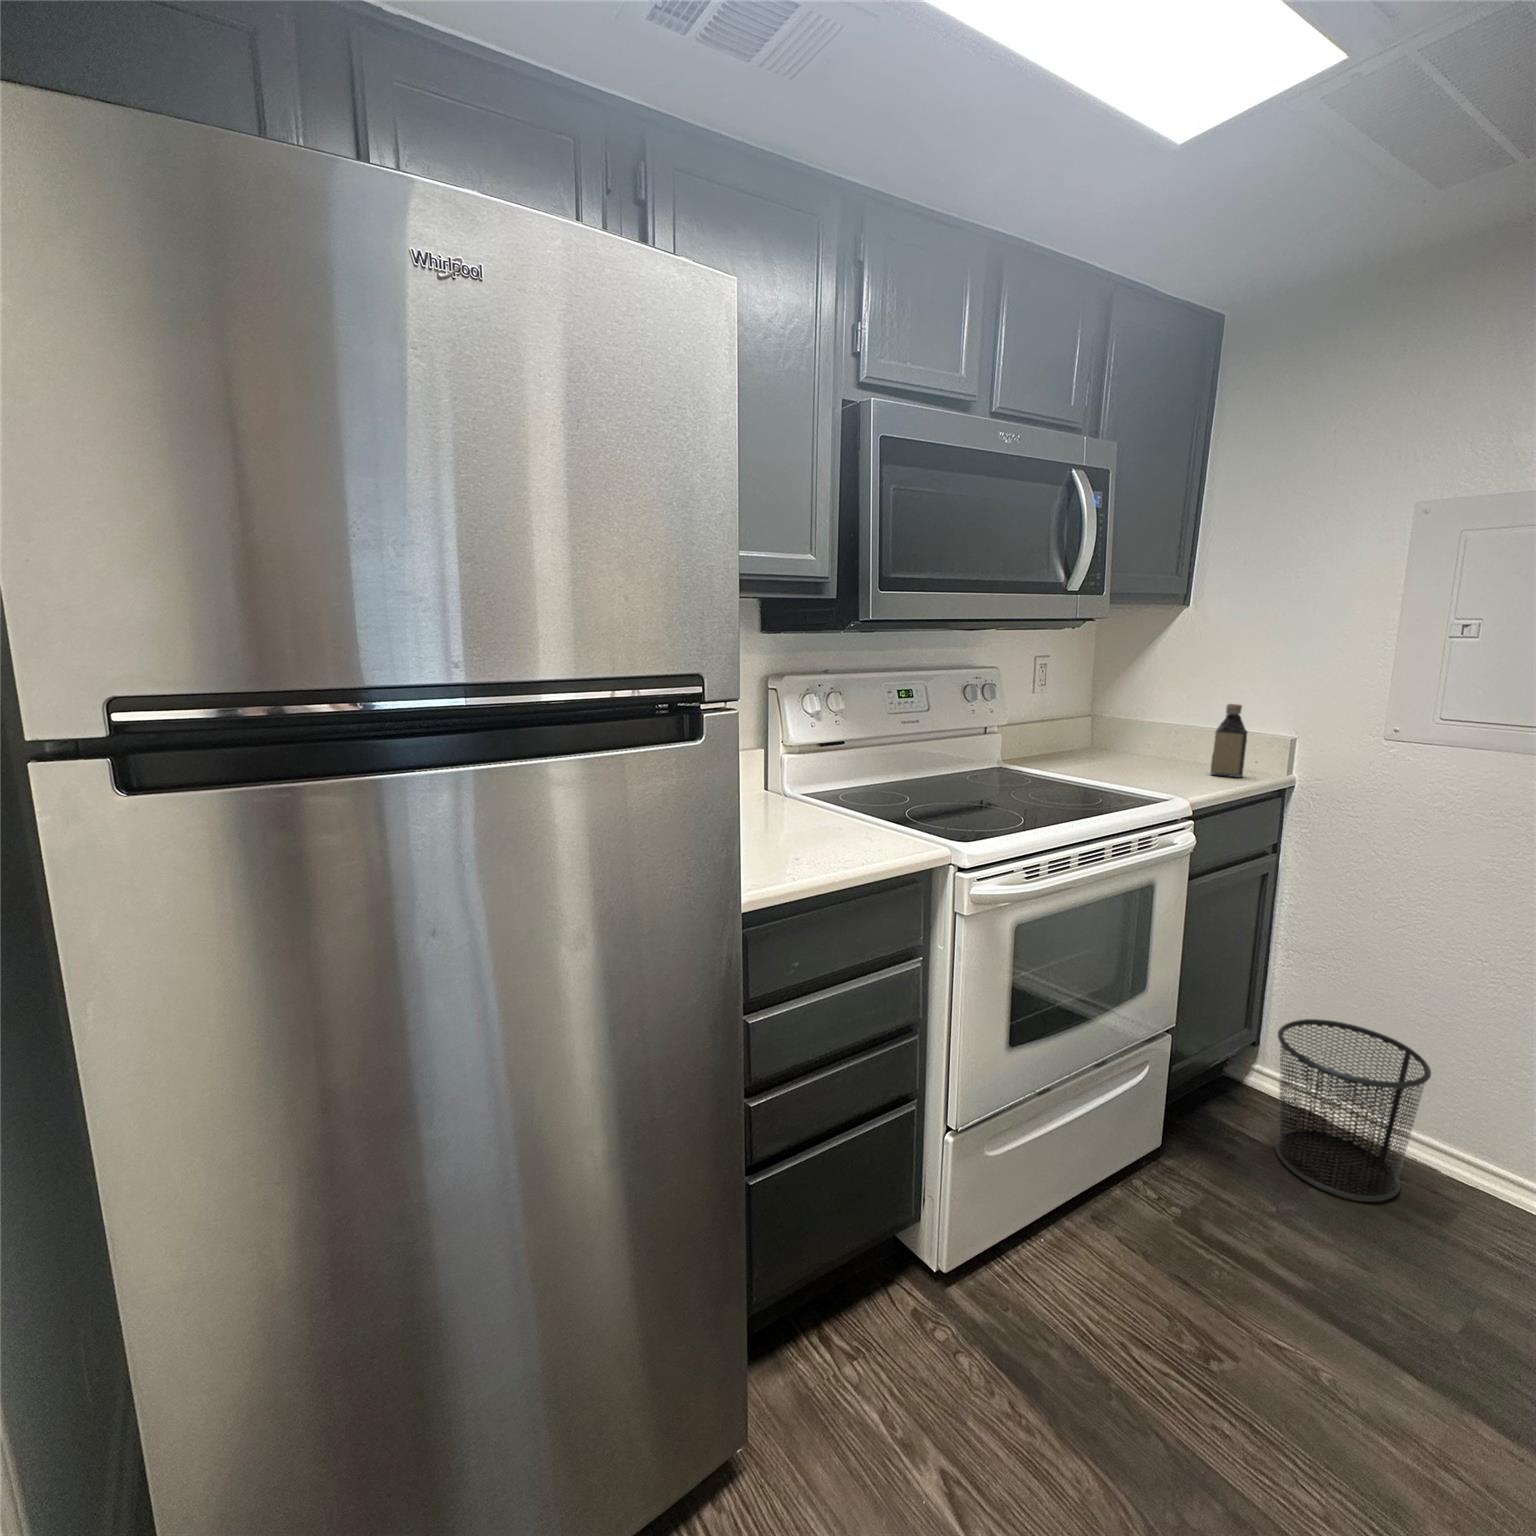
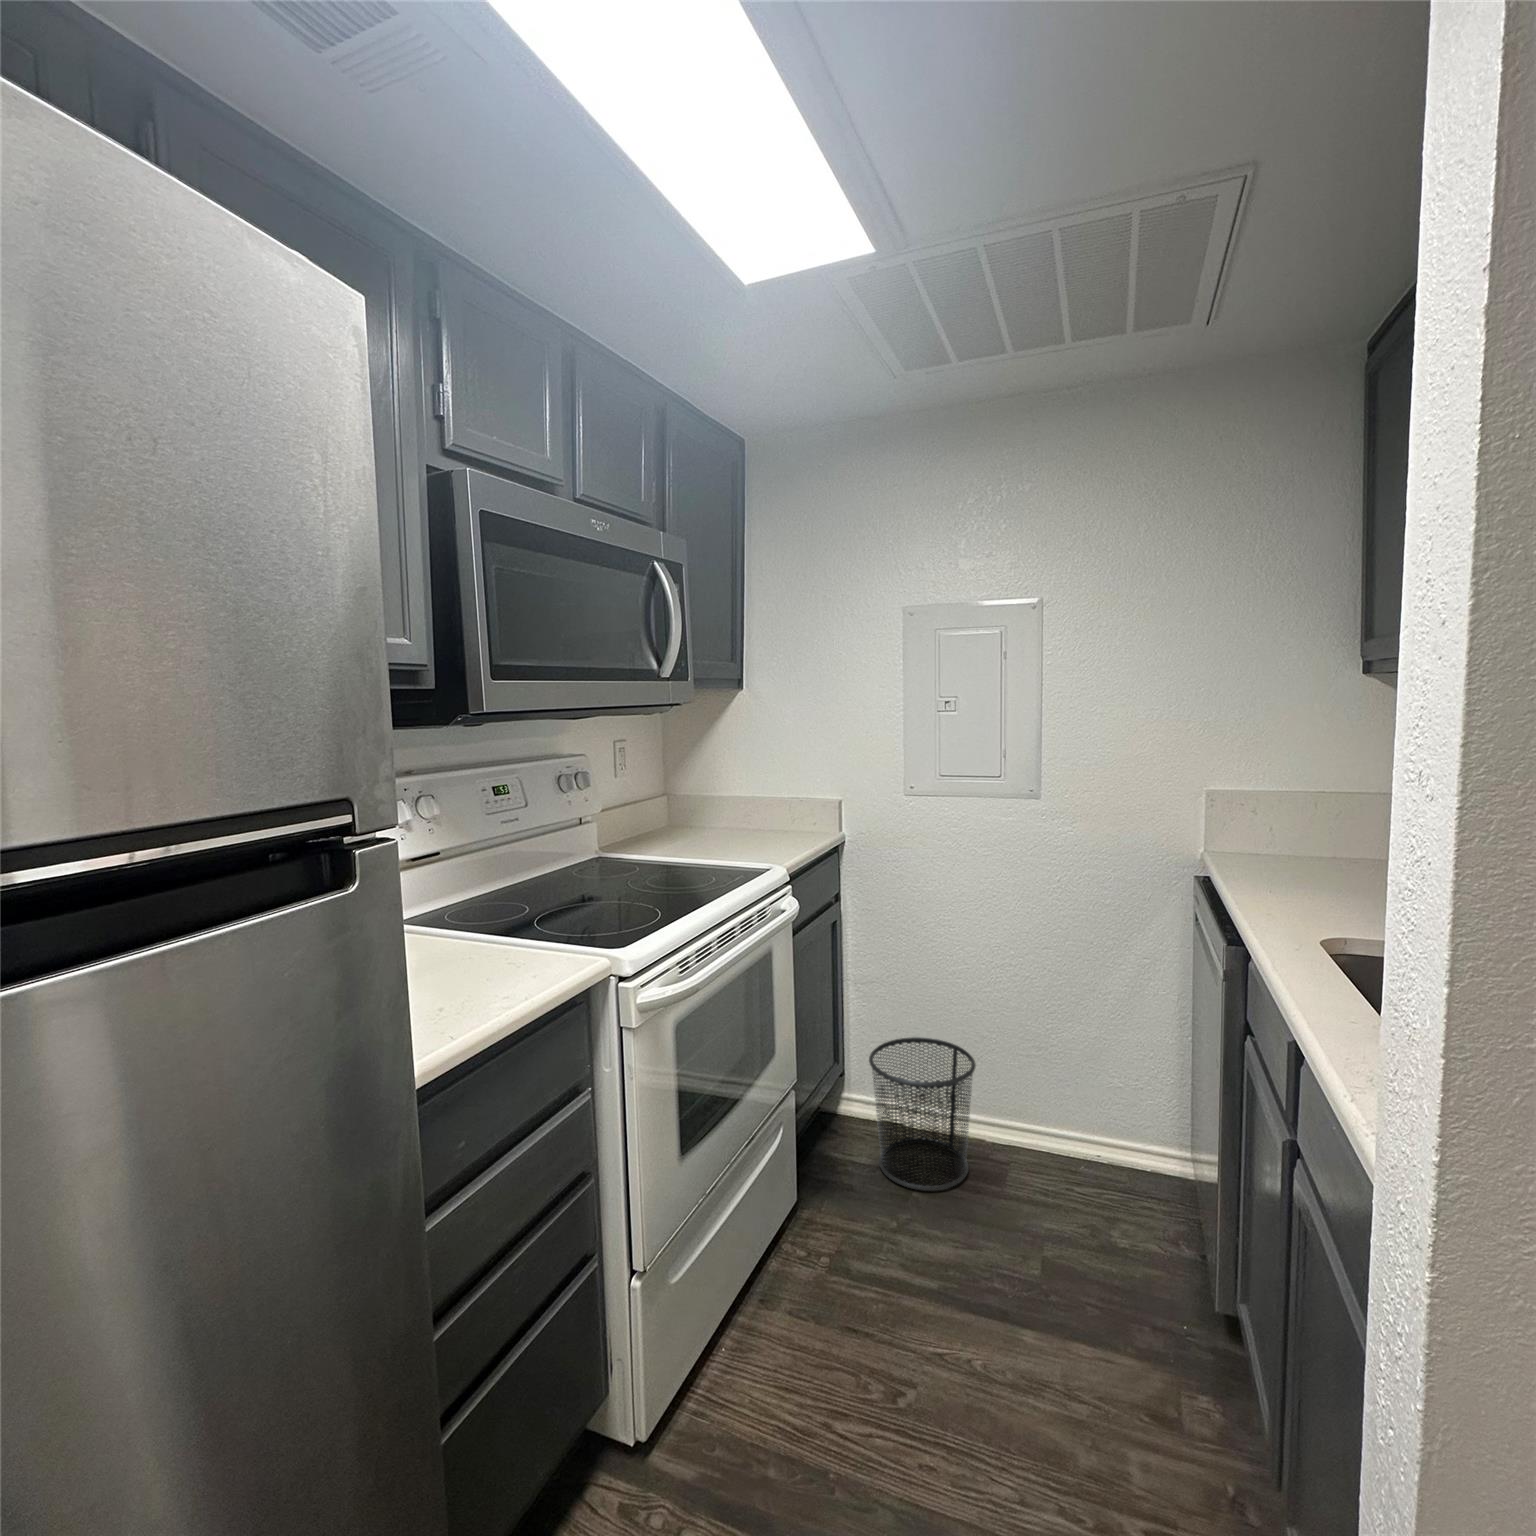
bottle: present [1211,704,1247,777] -> none [784,775,810,840]

